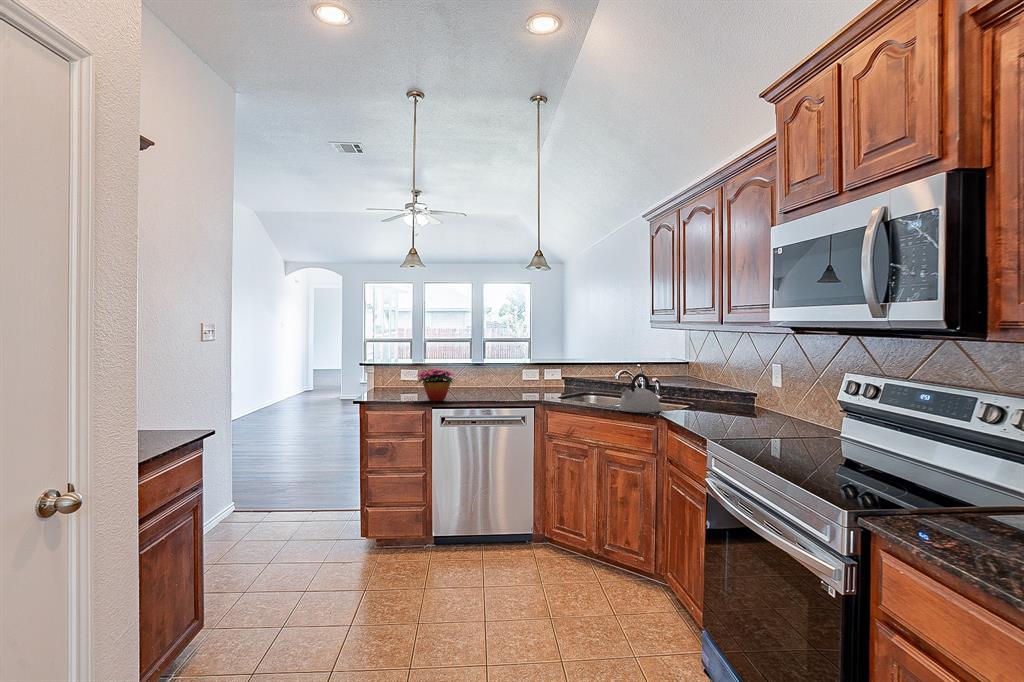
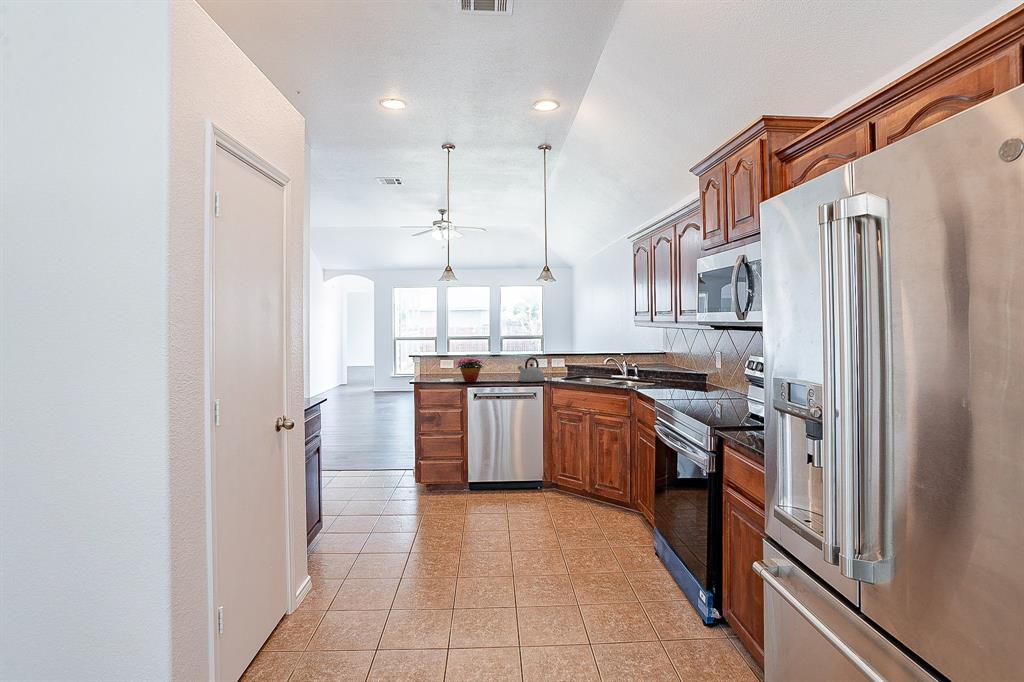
kettle: present [619,374,661,413] -> present [518,357,545,382]

